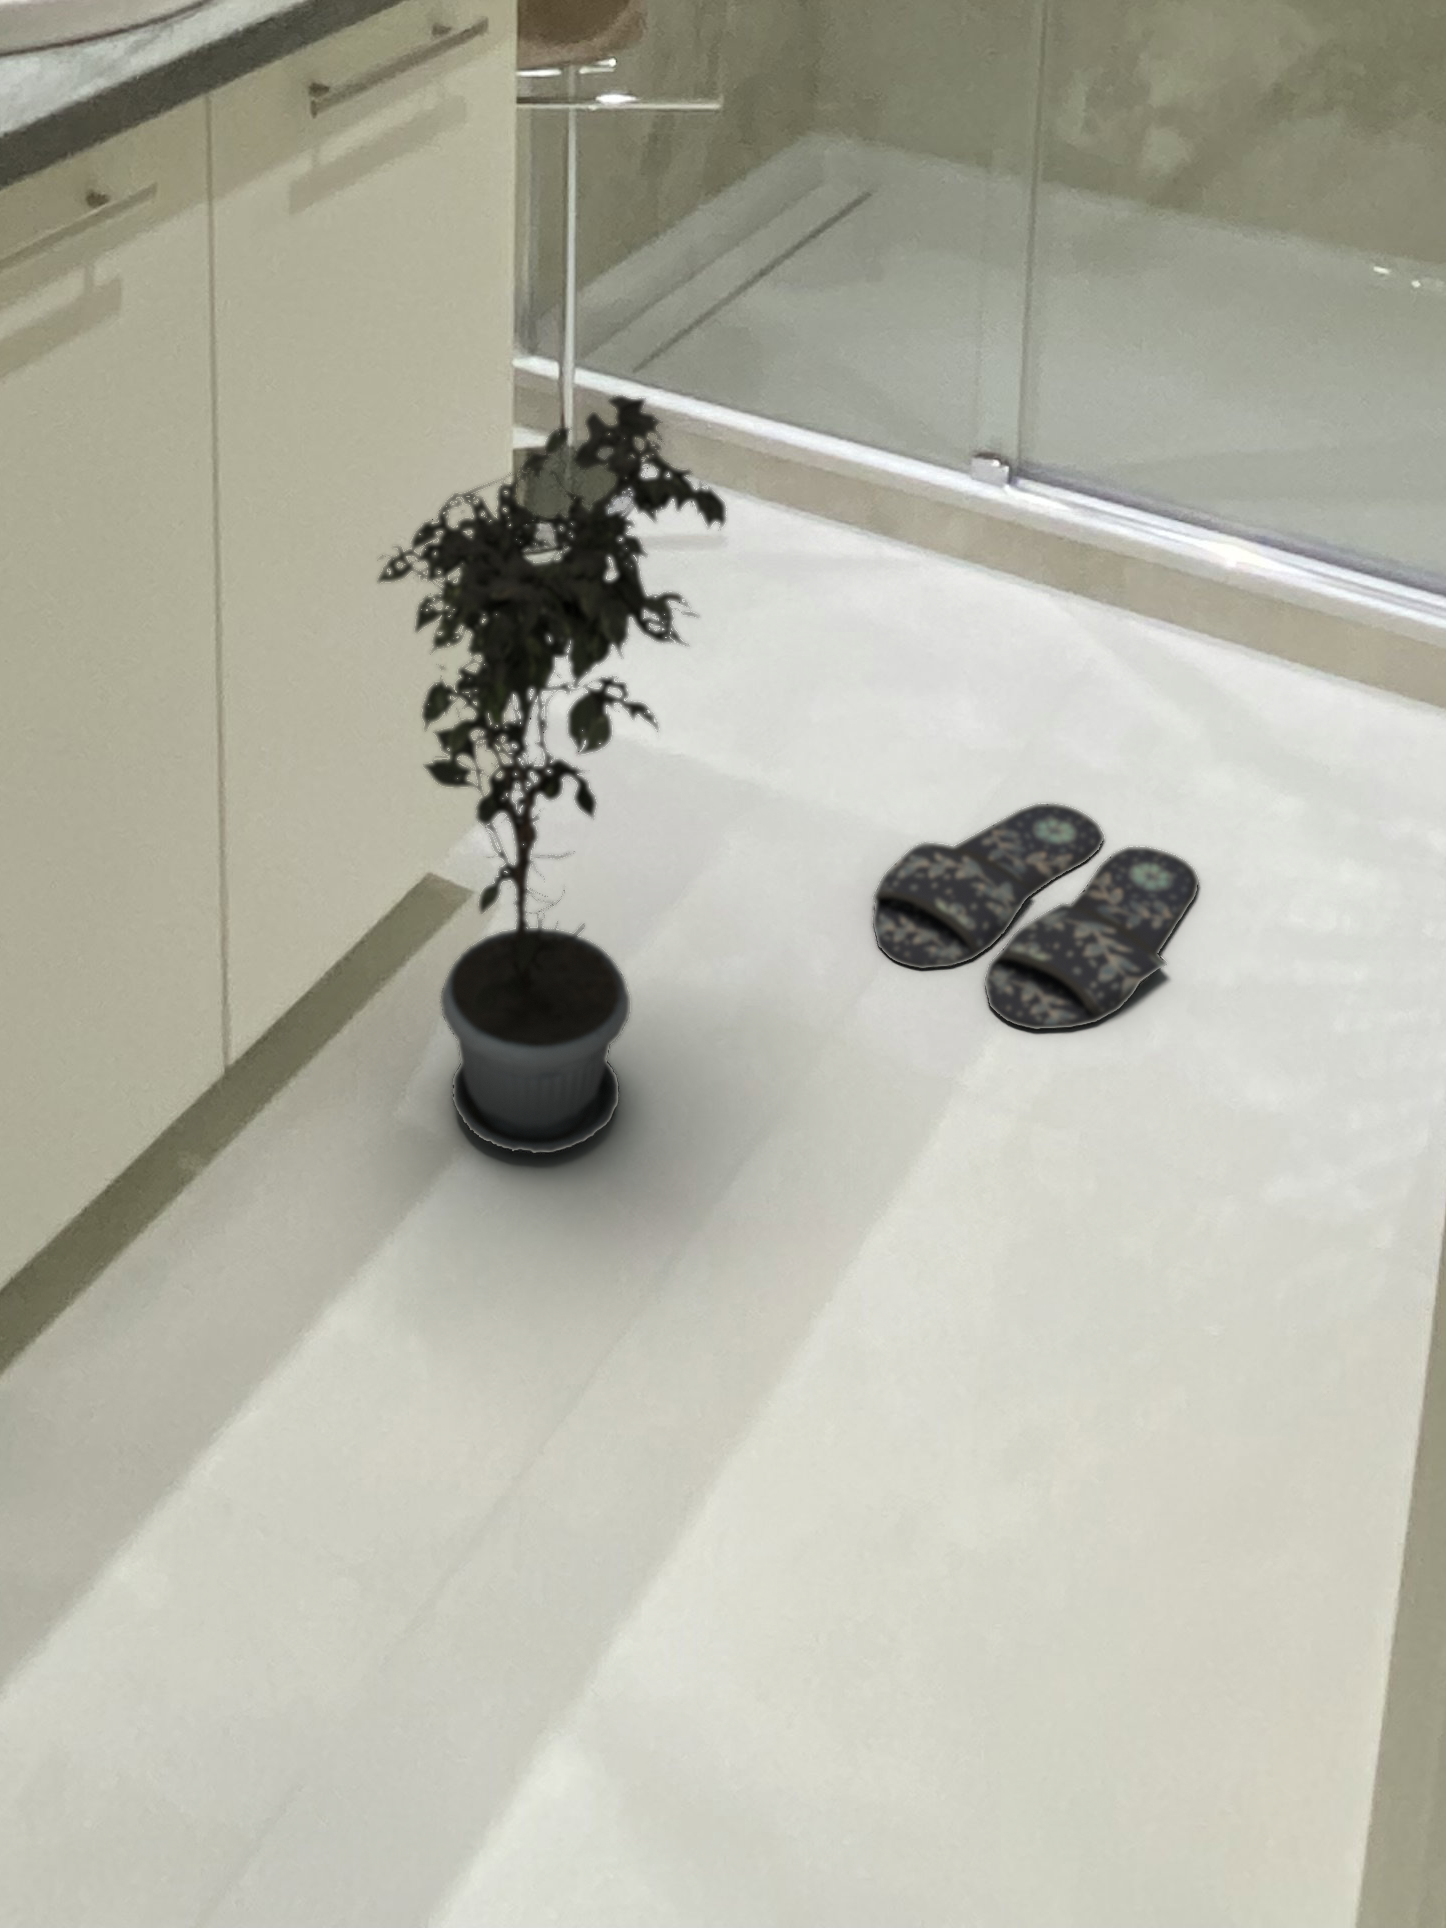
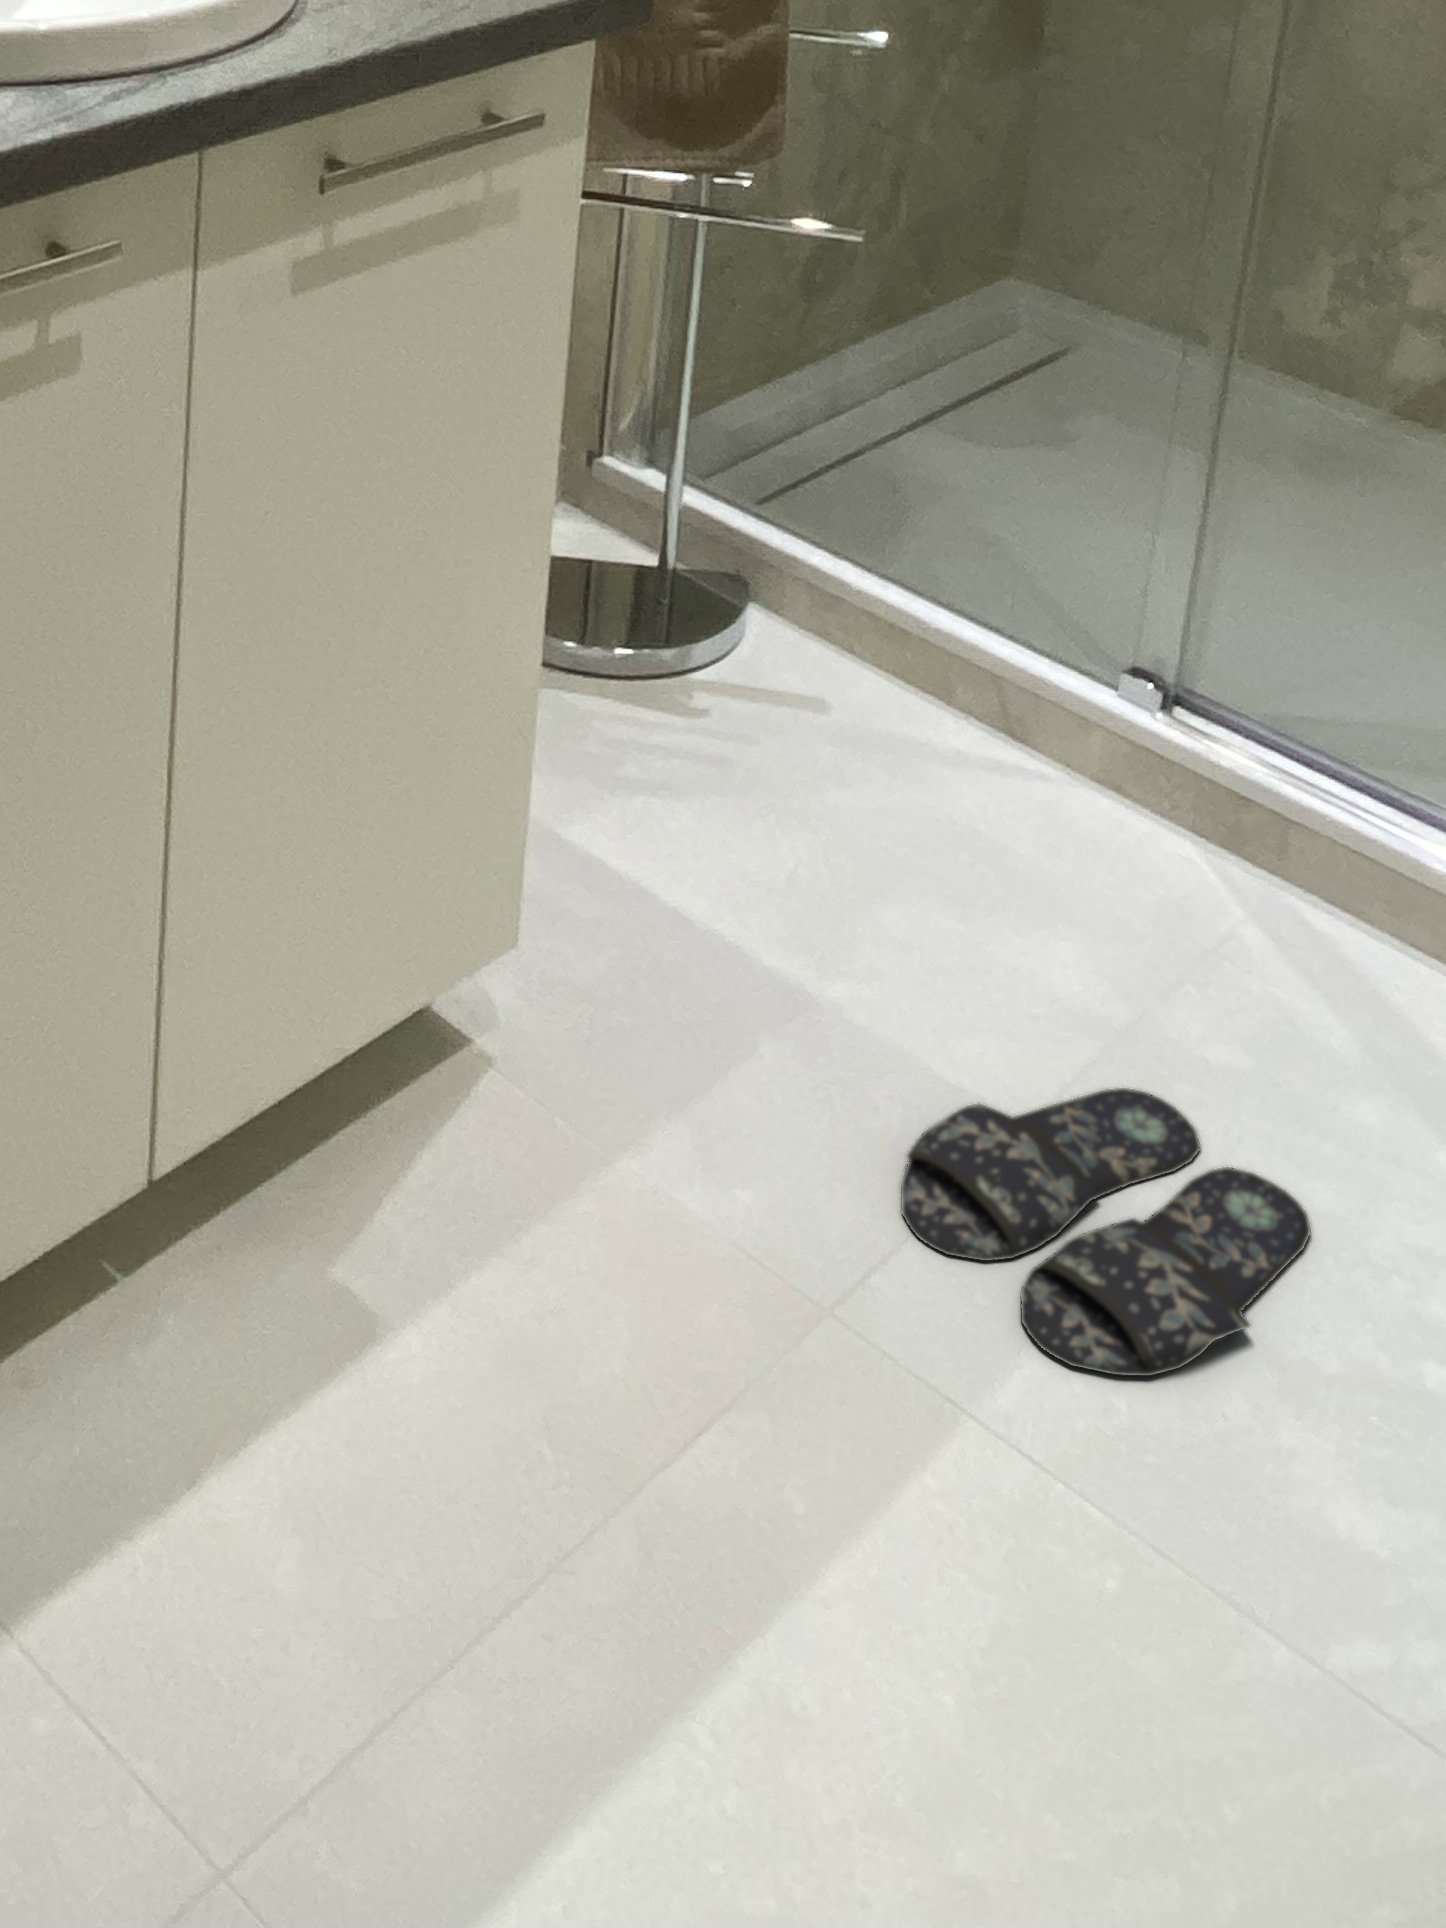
potted plant: present [378,395,726,1153] -> none [327,549,738,1368]

